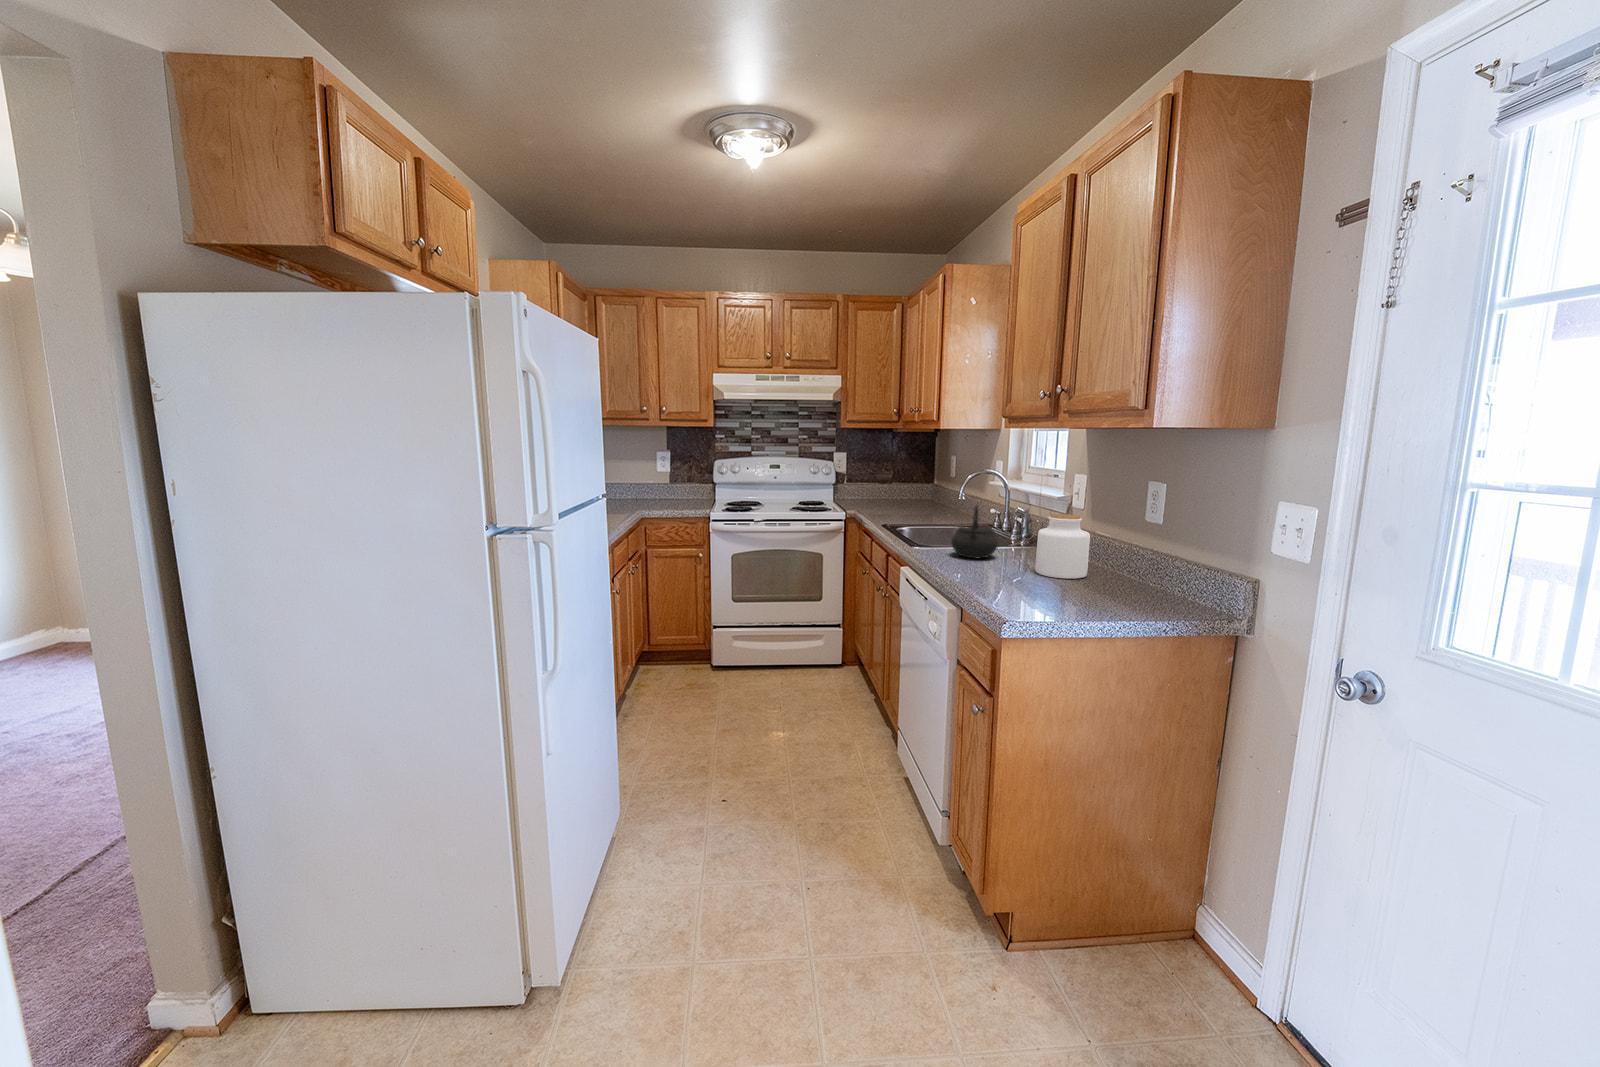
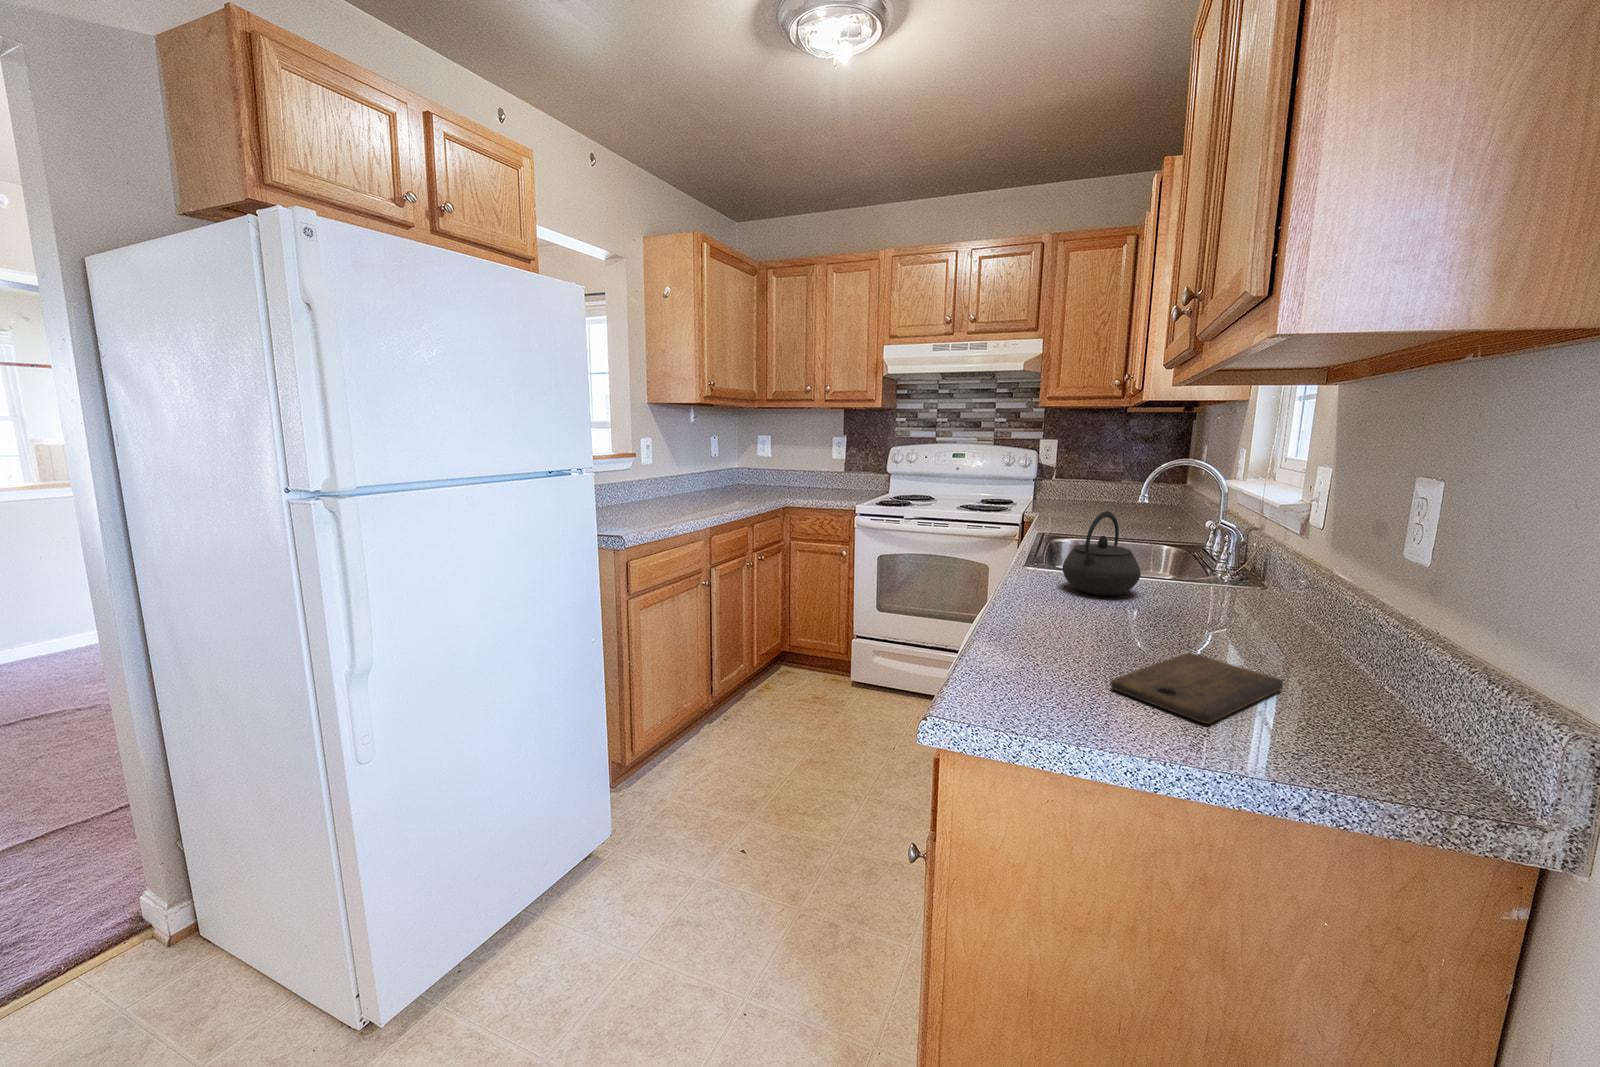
jar: present [1035,514,1090,579] -> none [1169,534,1279,653]
cutting board: none [1049,580,1113,608] -> present [1111,653,1283,724]

